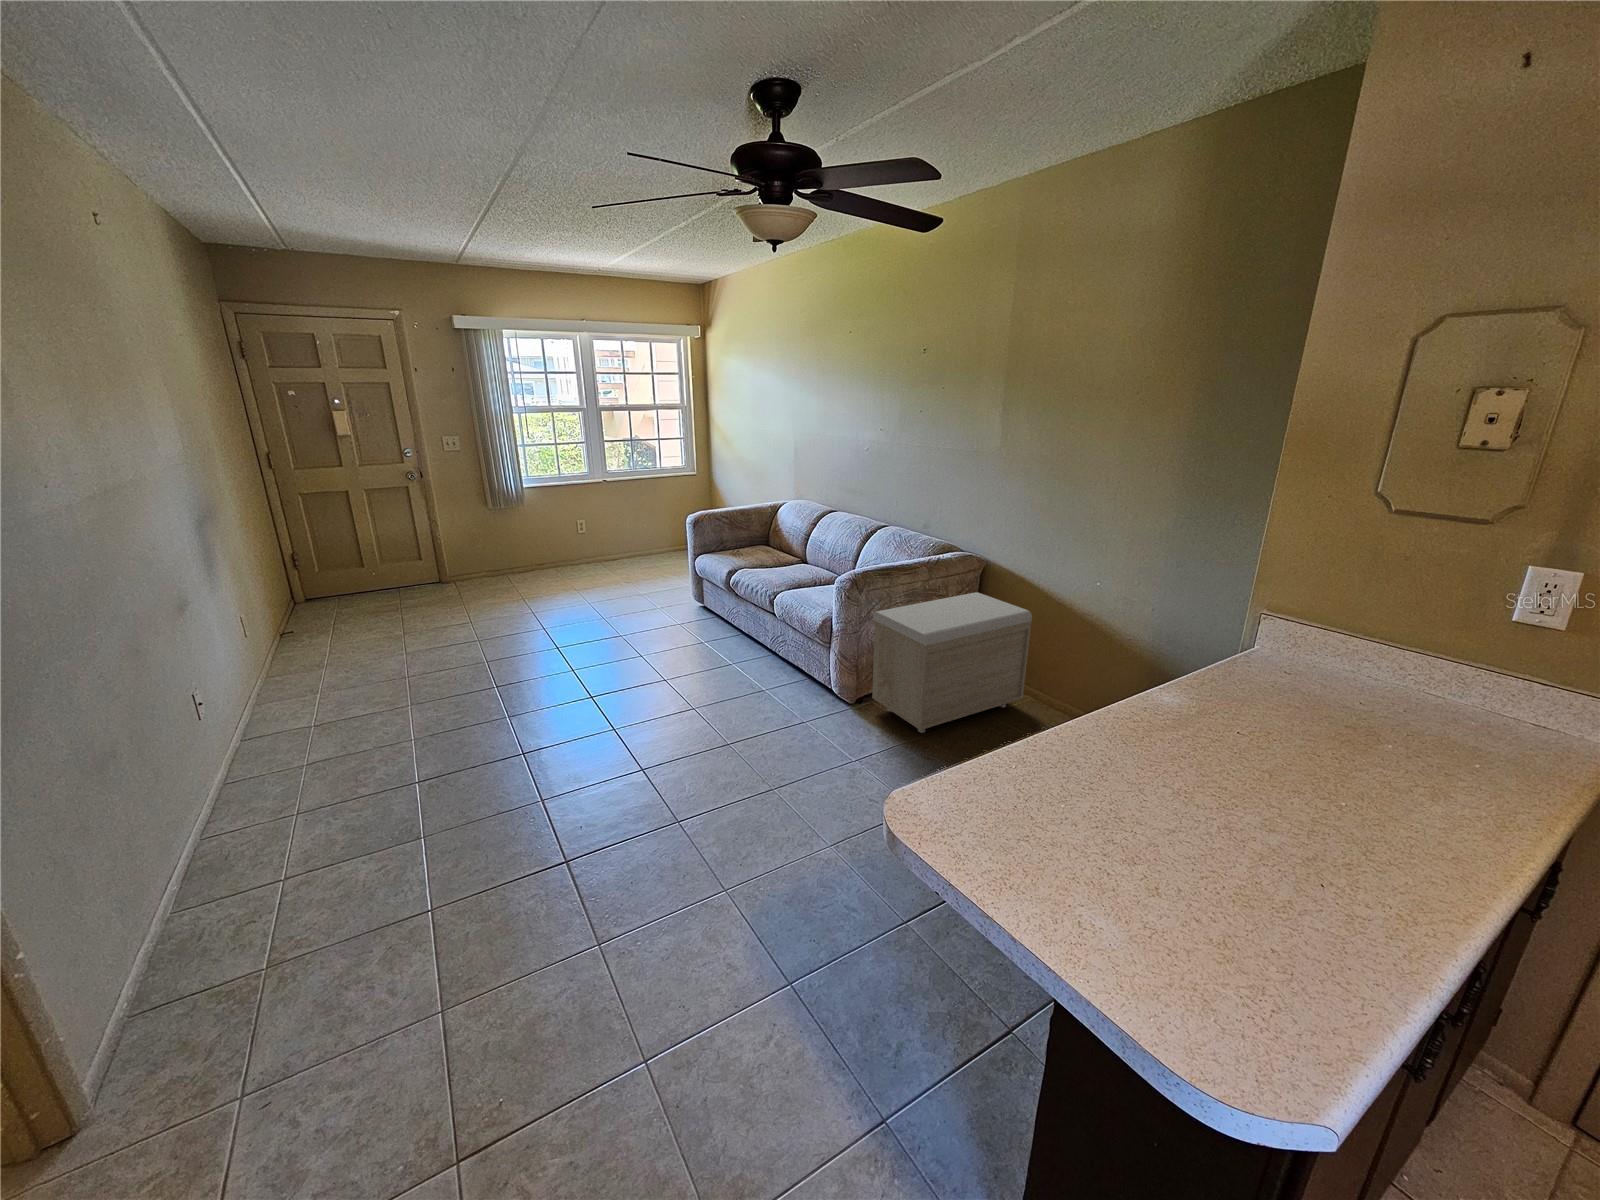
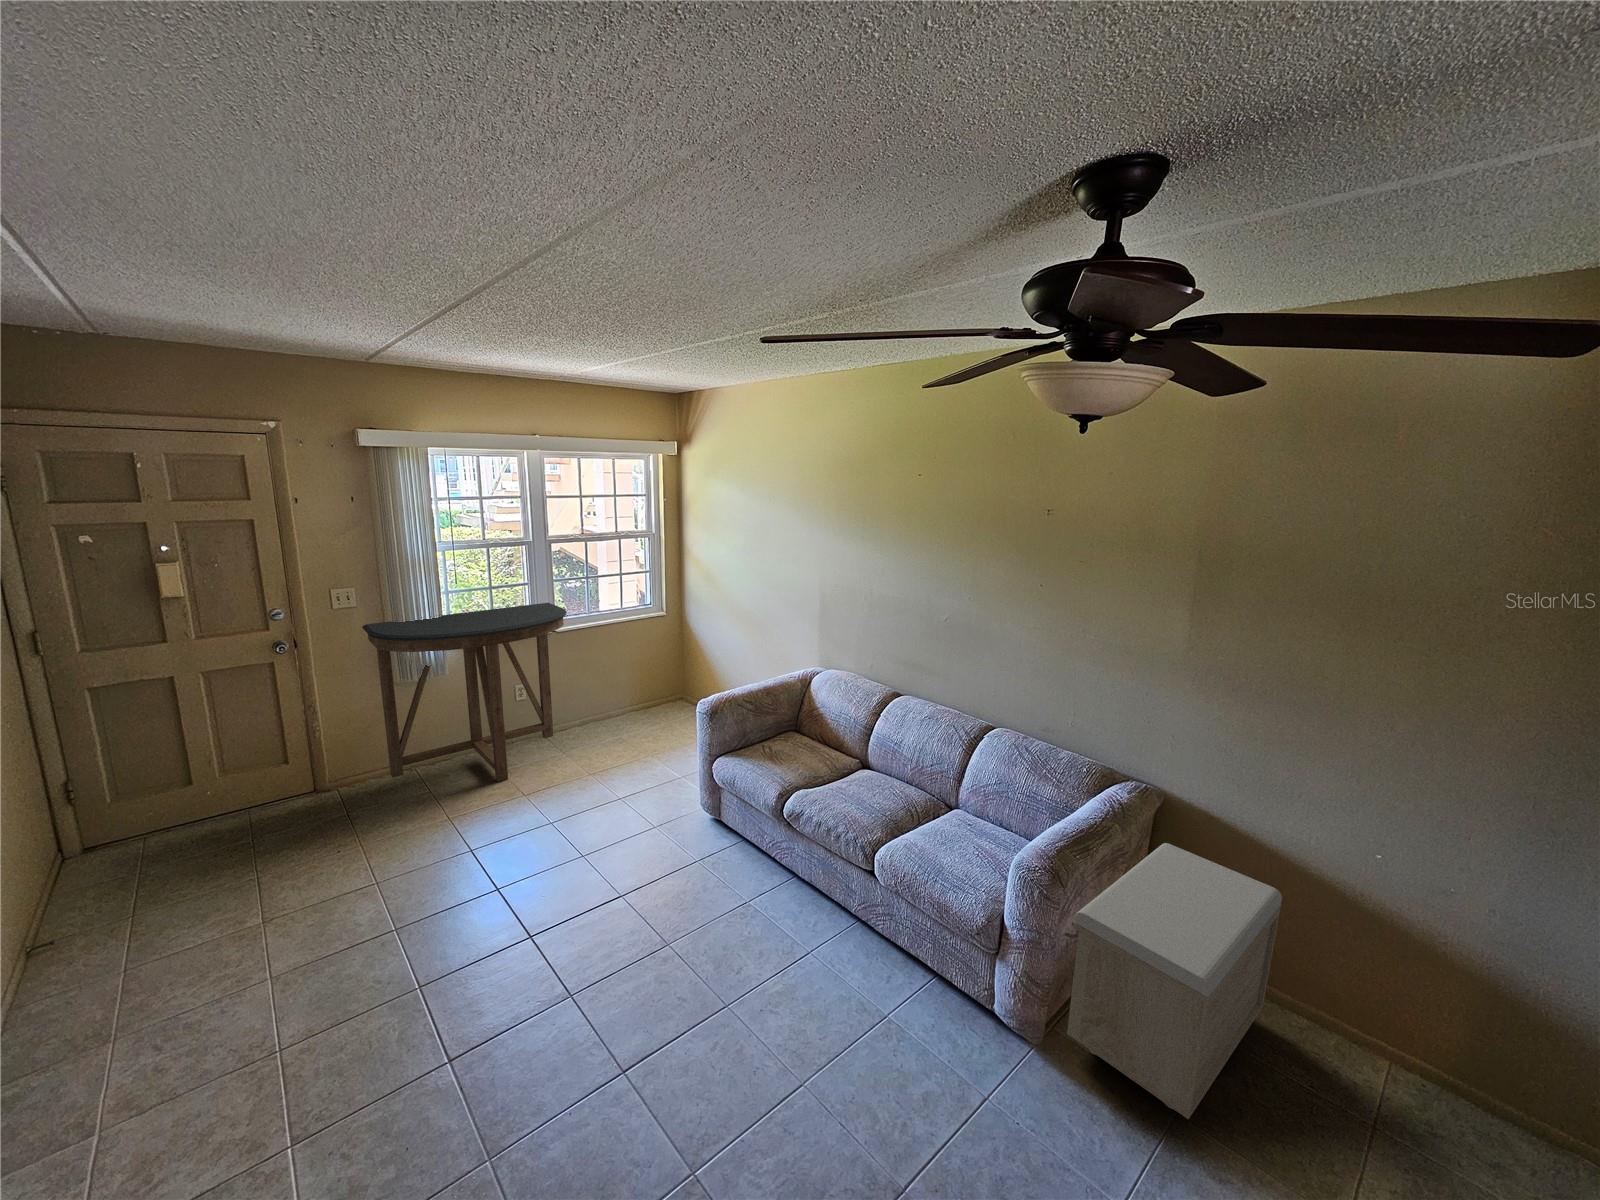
console table: none [465,458,609,583] -> present [362,603,567,782]

